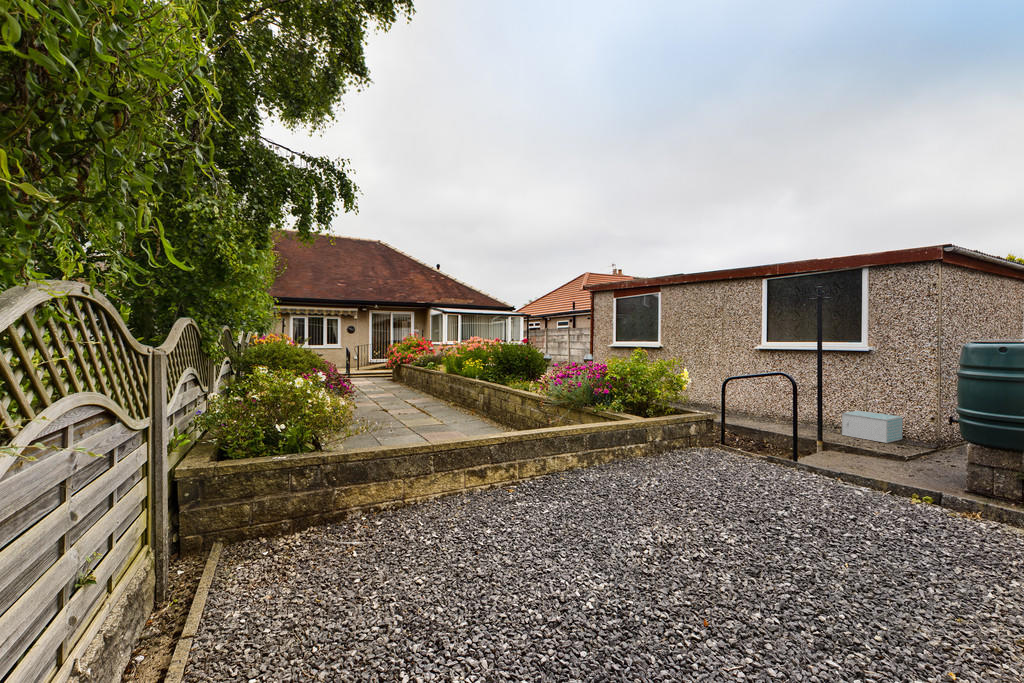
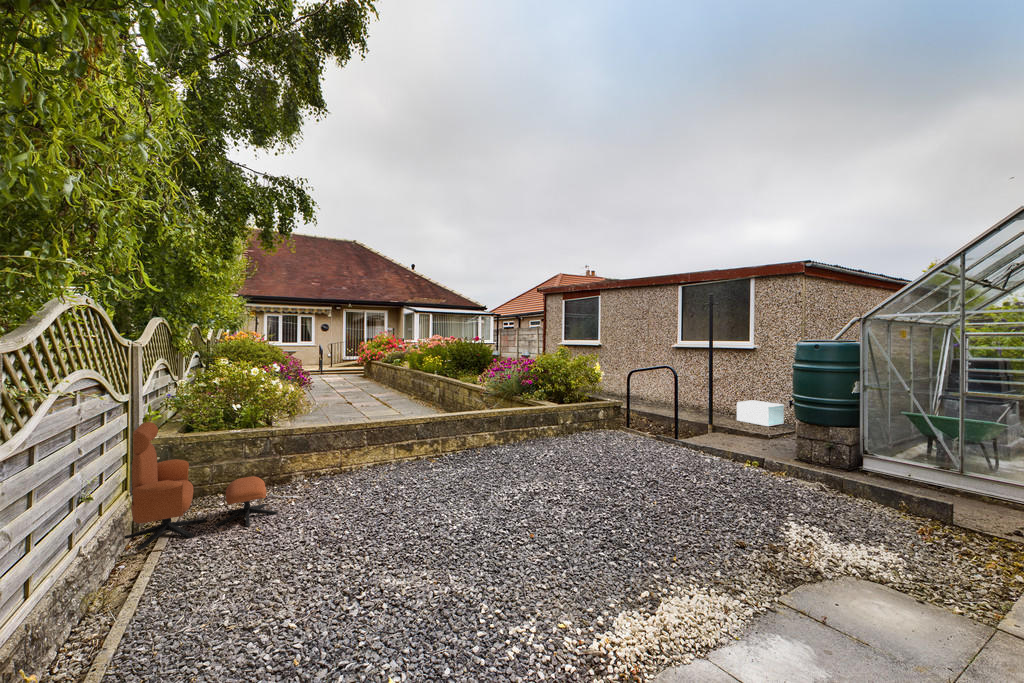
lounge chair: none [143,454,340,638] -> present [124,422,277,550]

